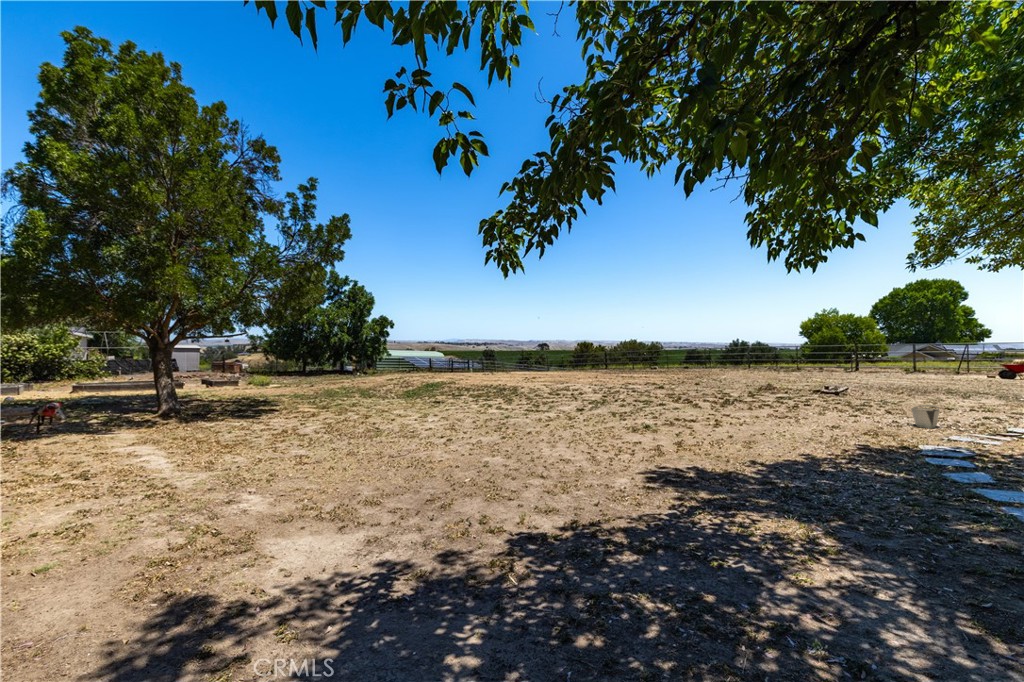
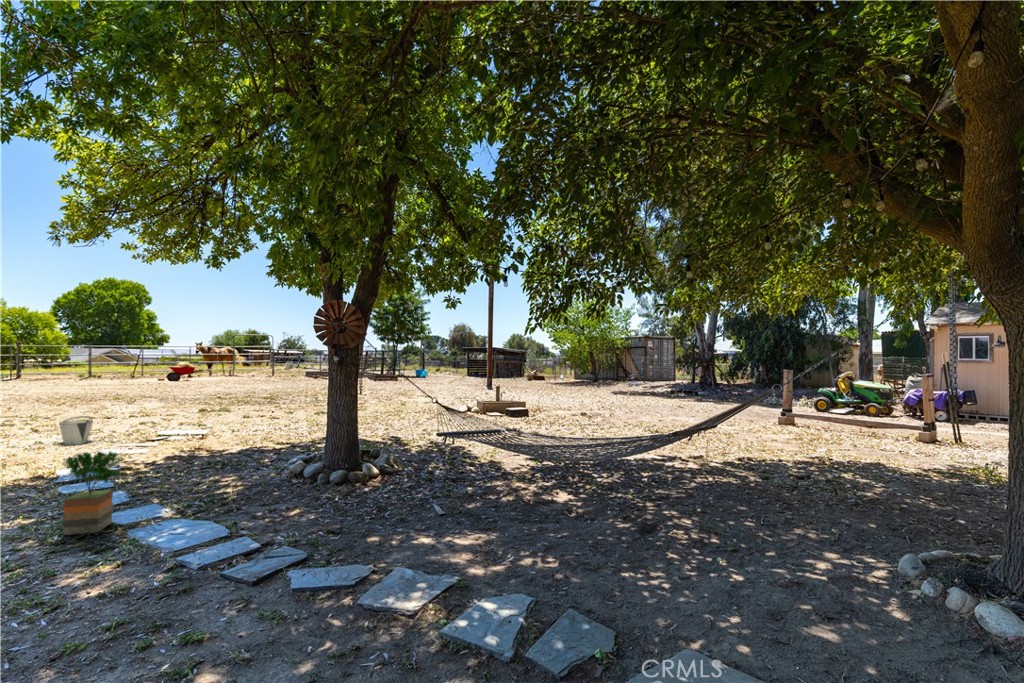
potted tree: none [936,433,994,500] -> present [63,451,124,535]

